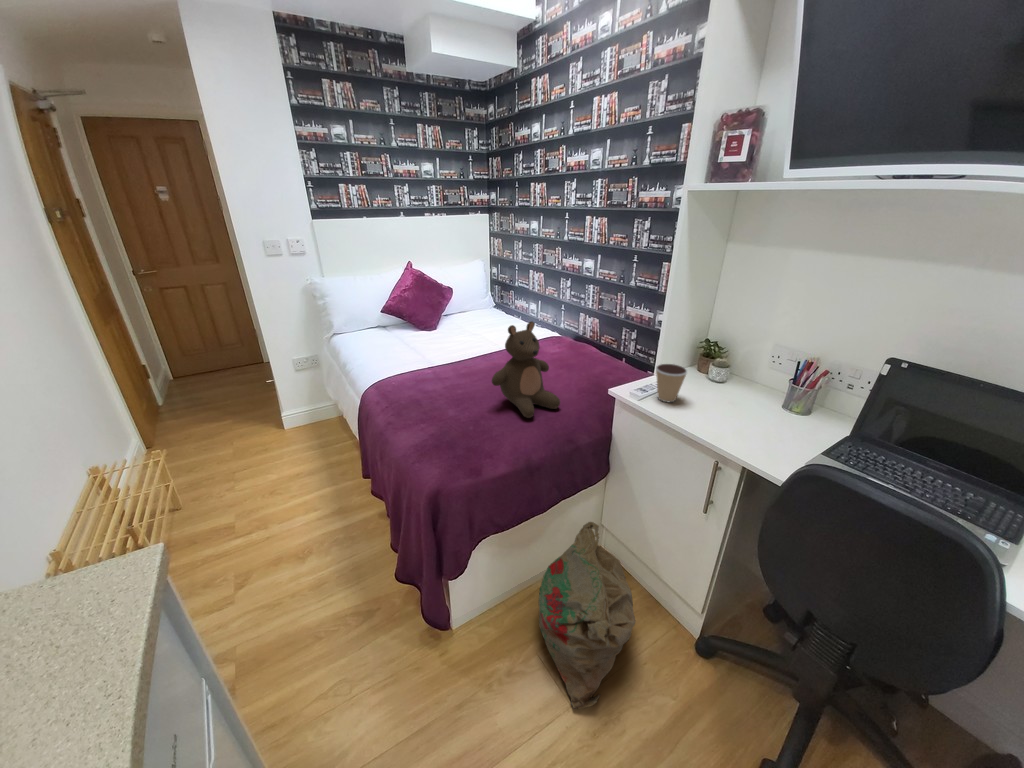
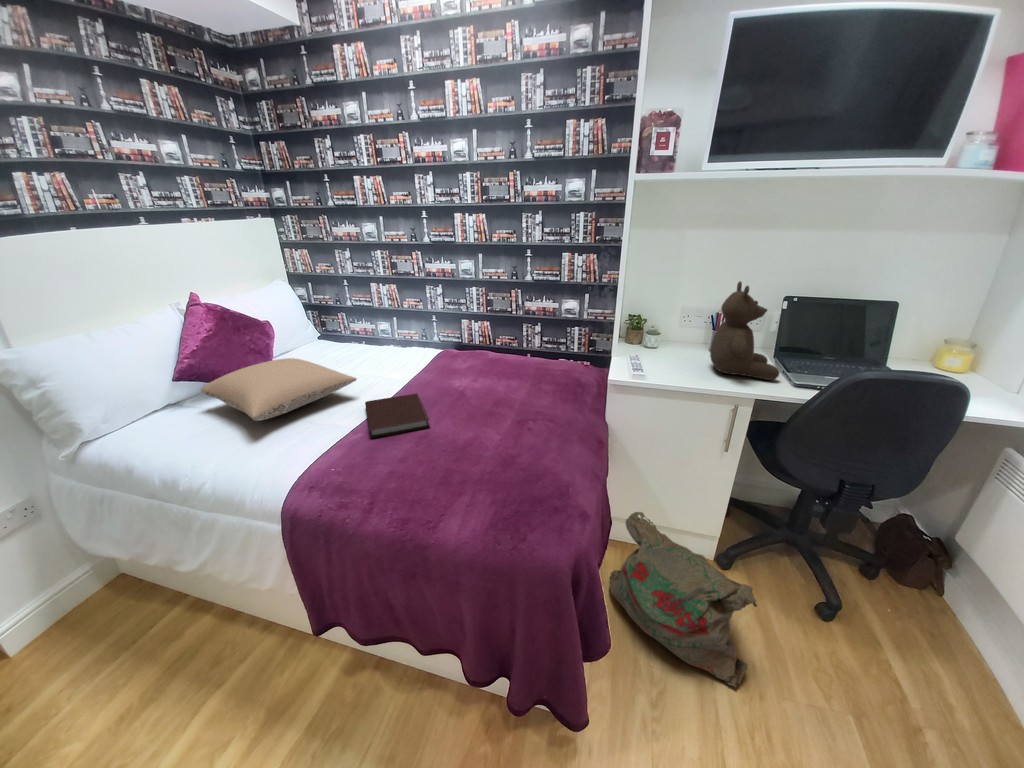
pillow: none [379,315,454,349] -> present [201,358,357,421]
stuffed bear: present [492,321,560,418] -> present [710,281,779,380]
notebook: none [425,356,484,383] -> present [365,393,430,438]
coffee cup: present [656,364,687,402] -> none [647,339,676,374]

